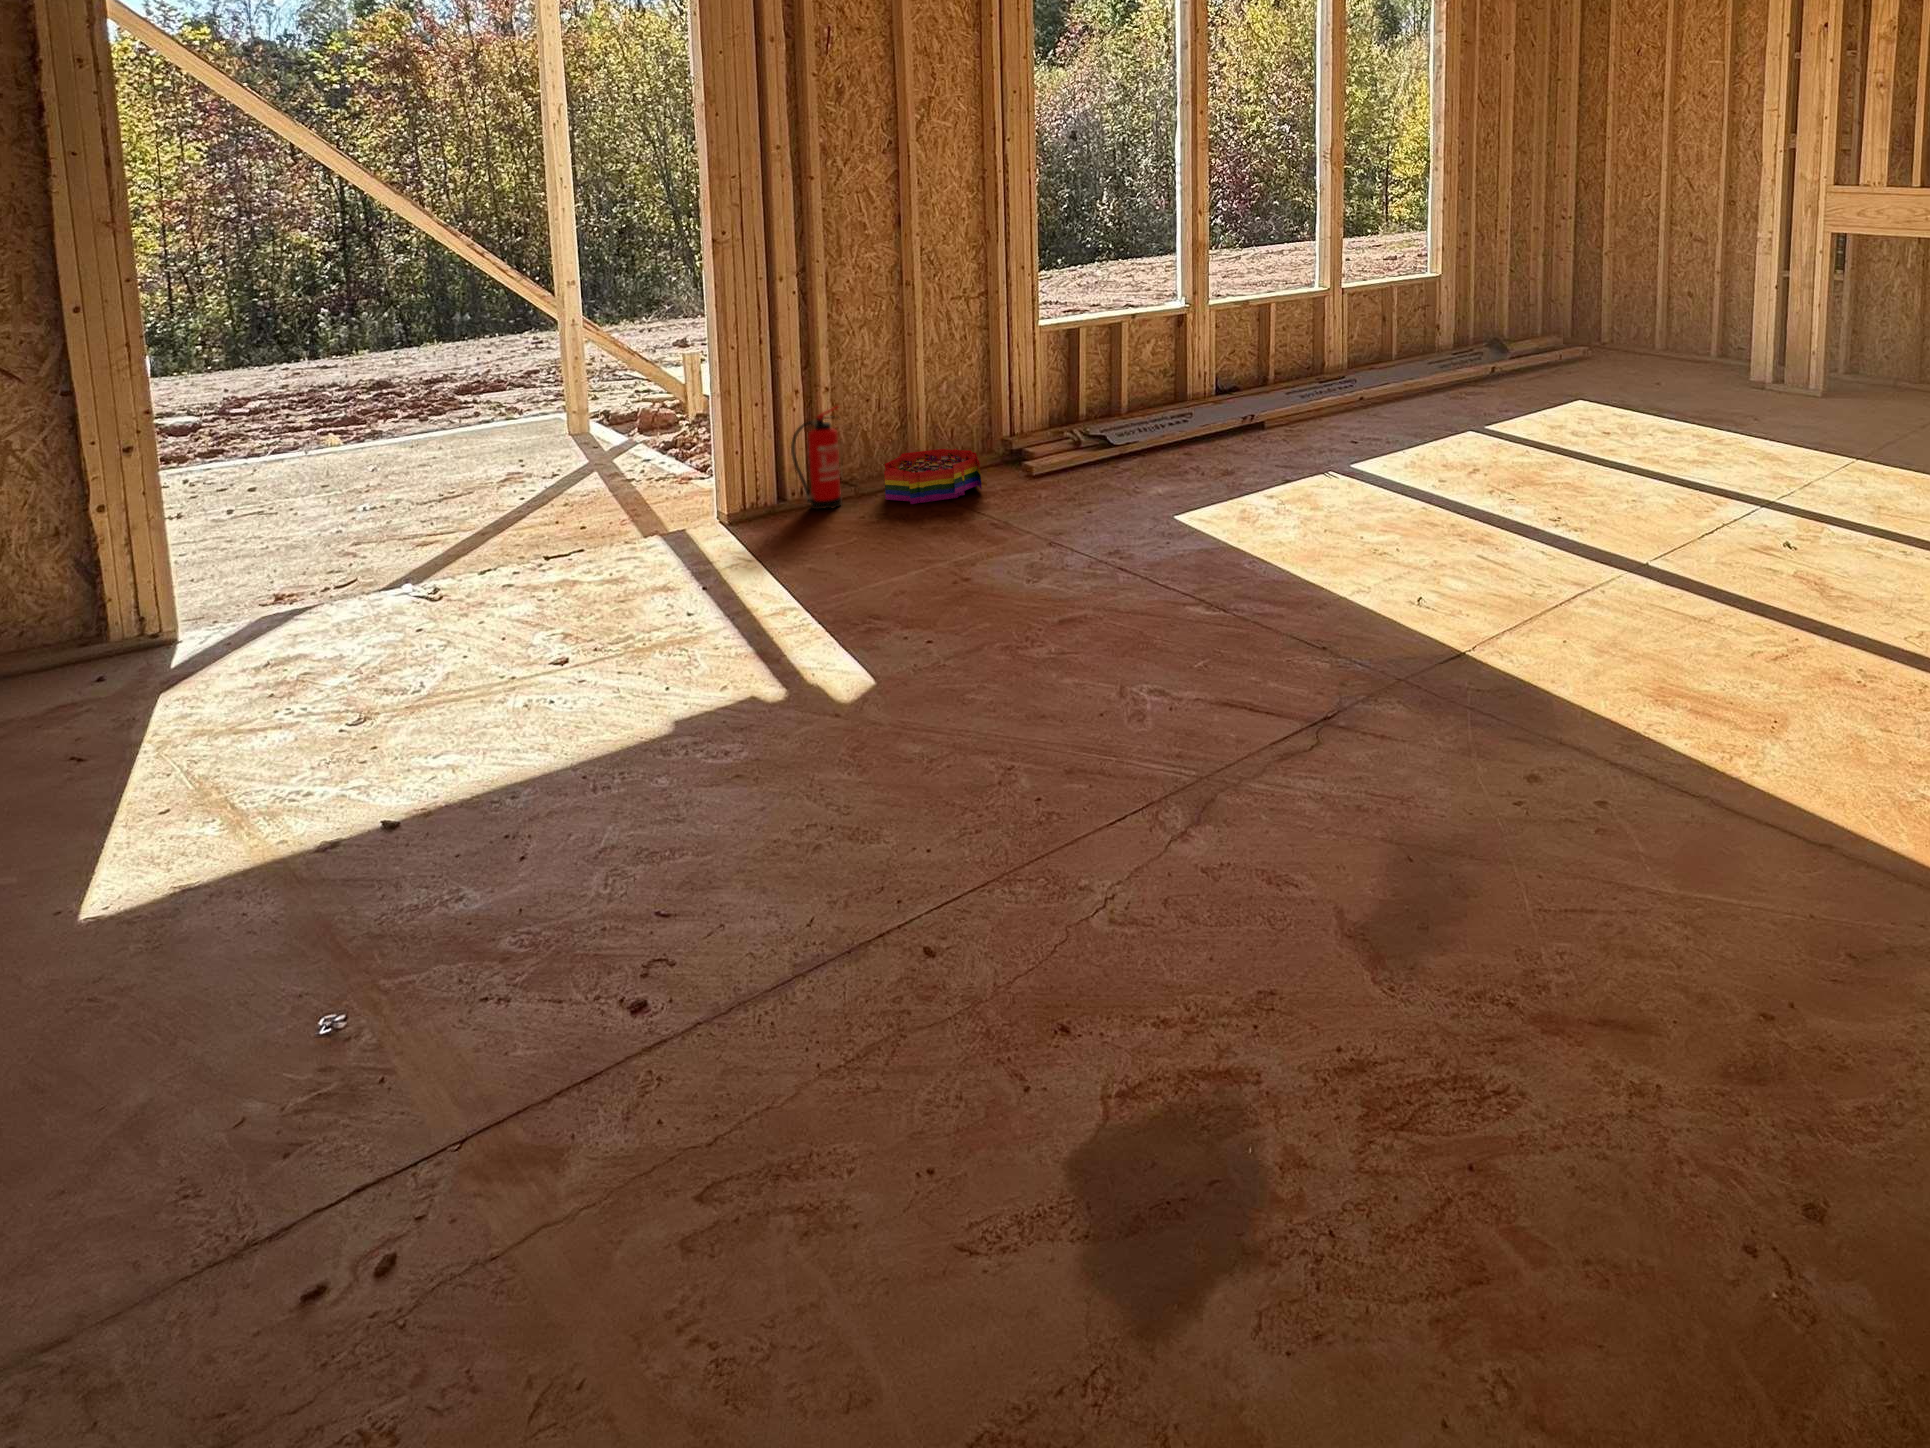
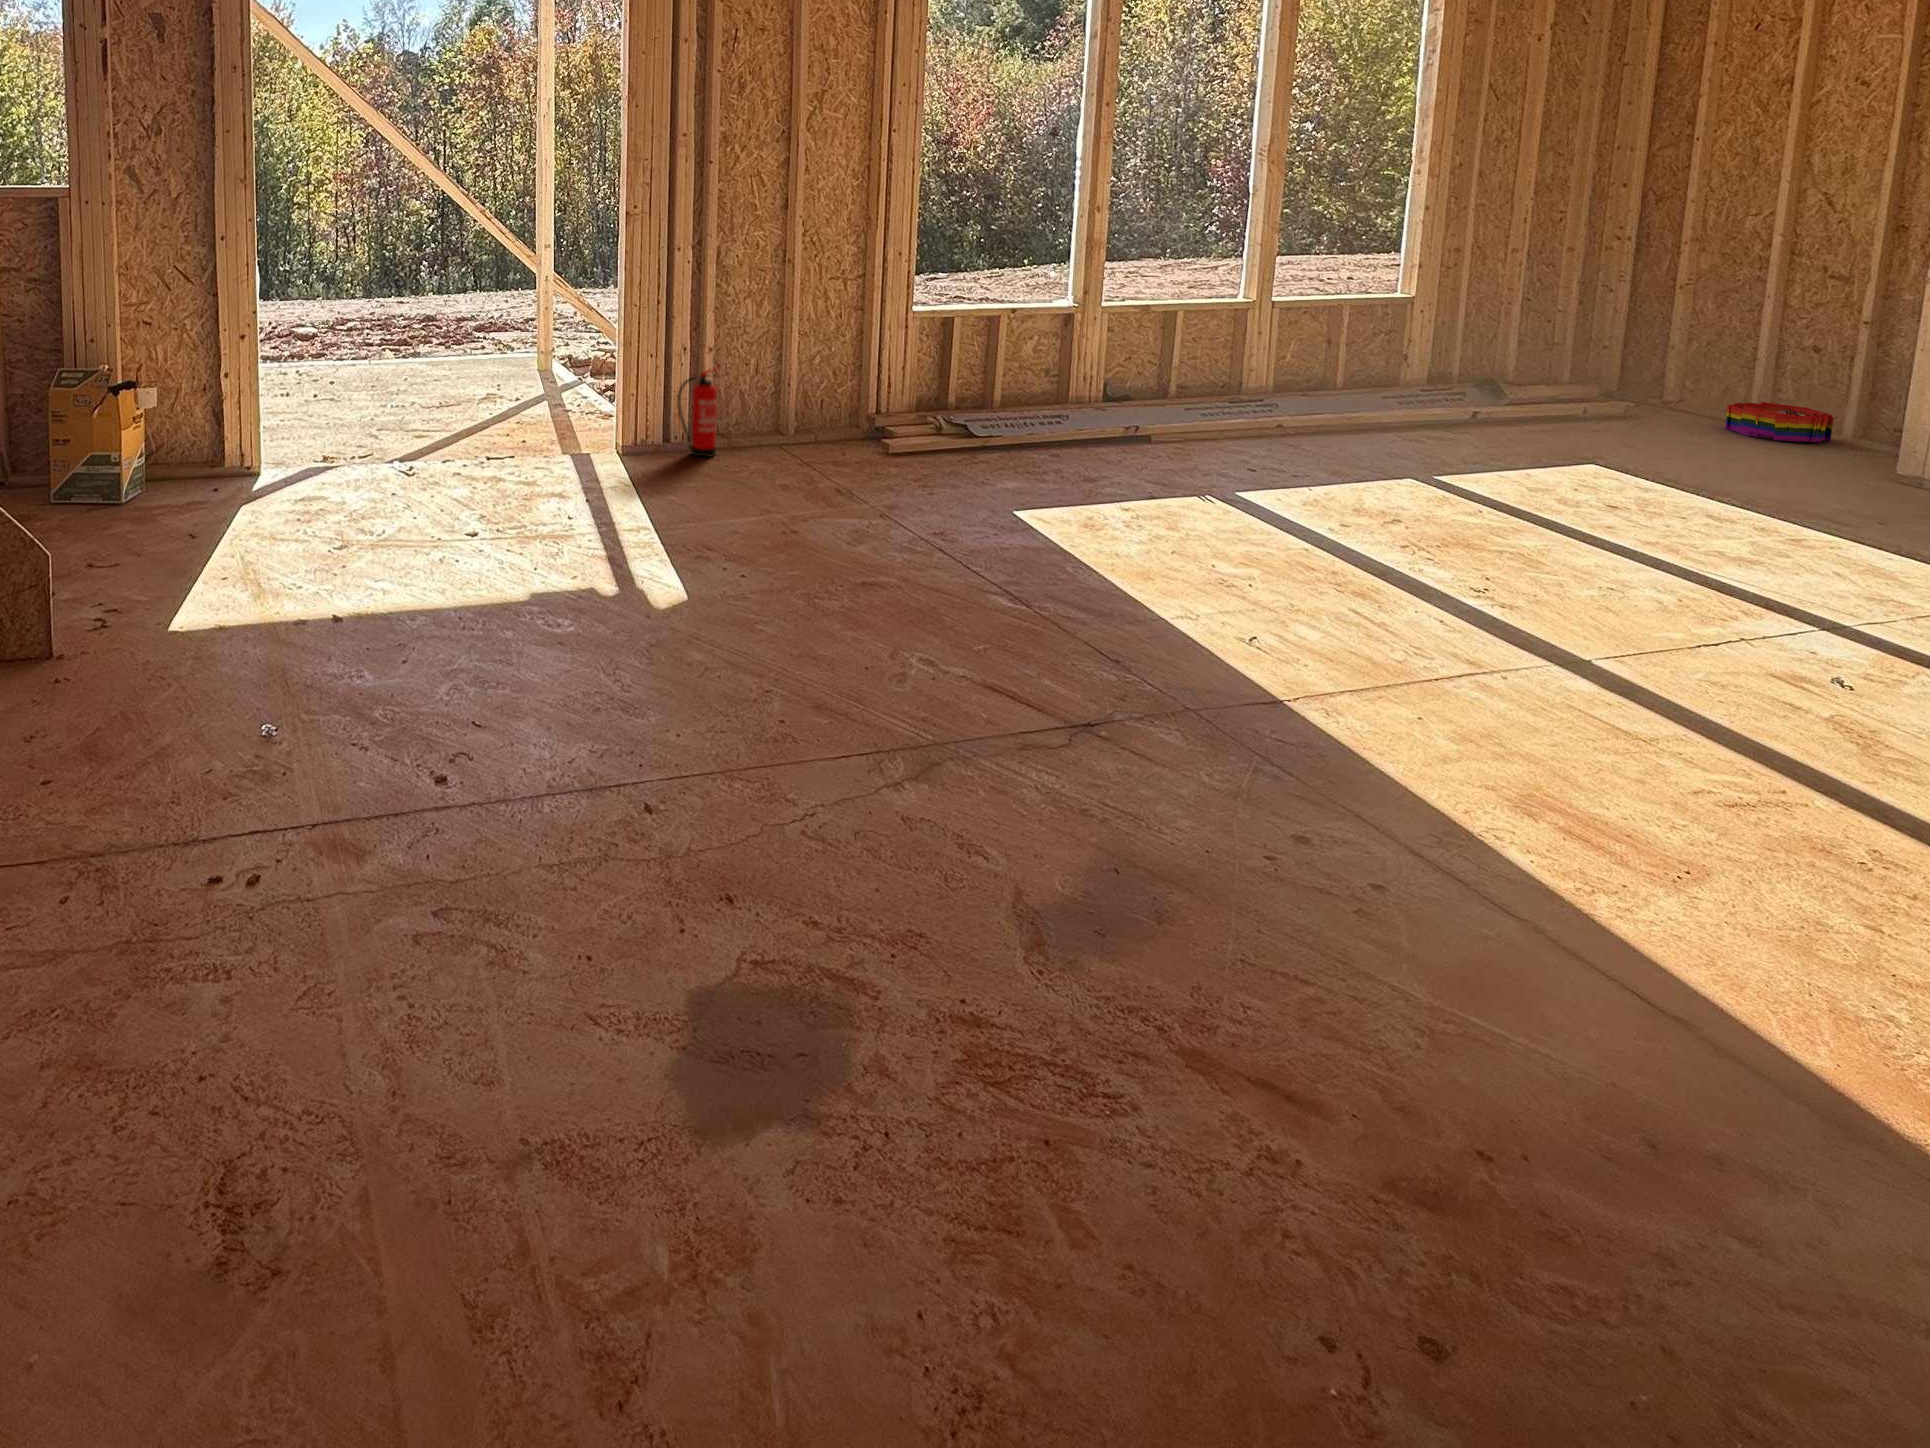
storage bin: present [884,449,982,504] -> present [1725,402,1834,442]

